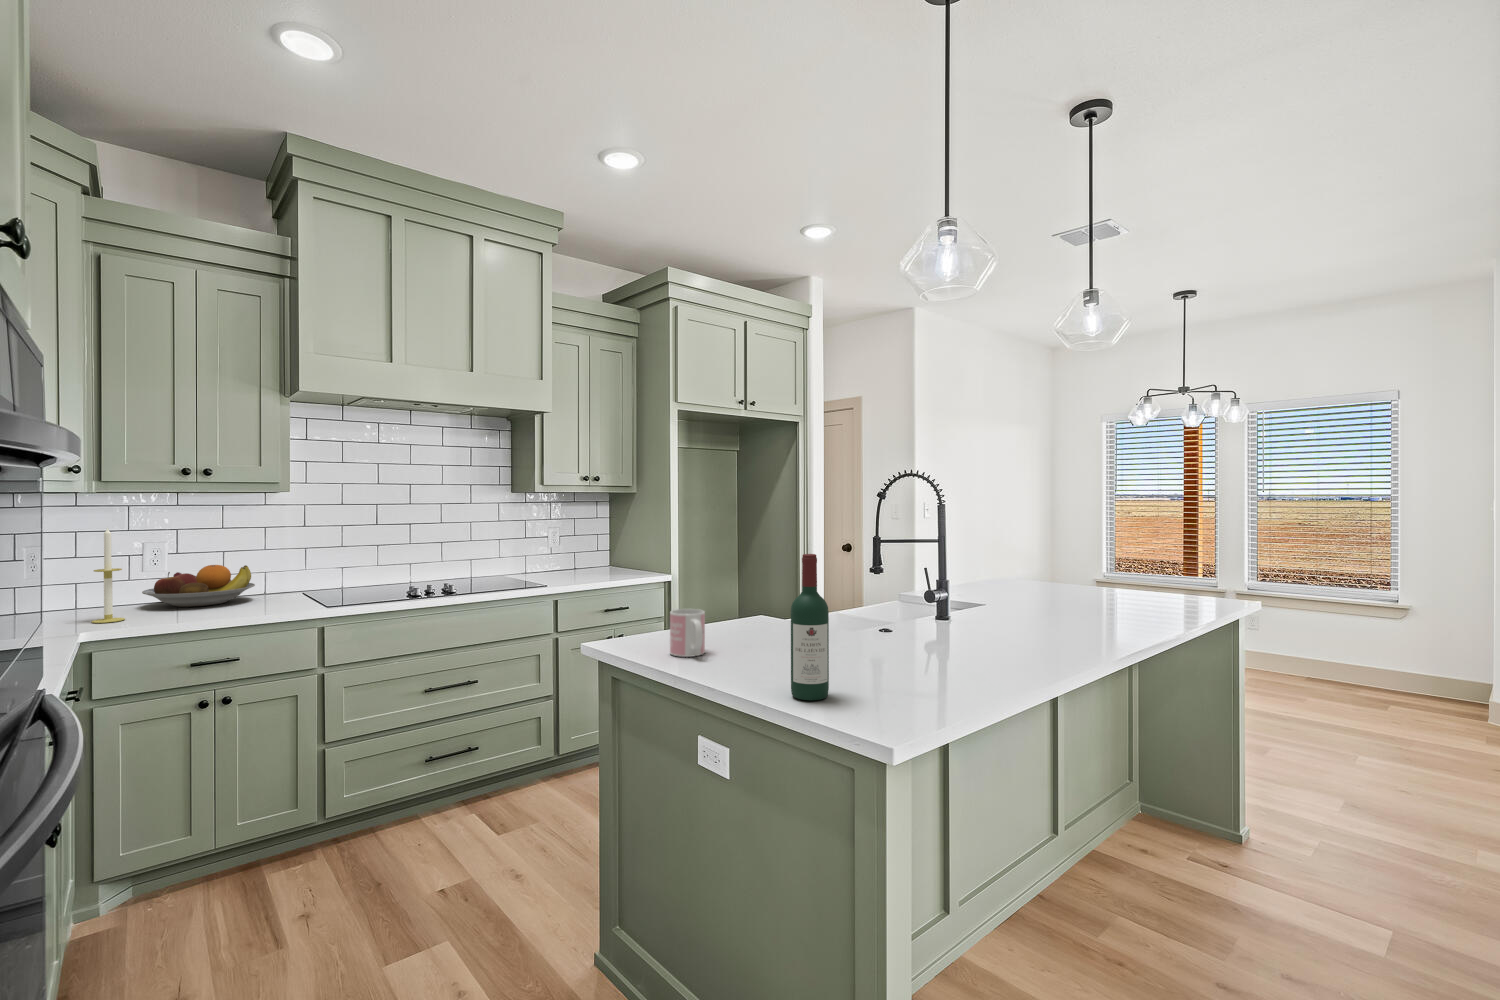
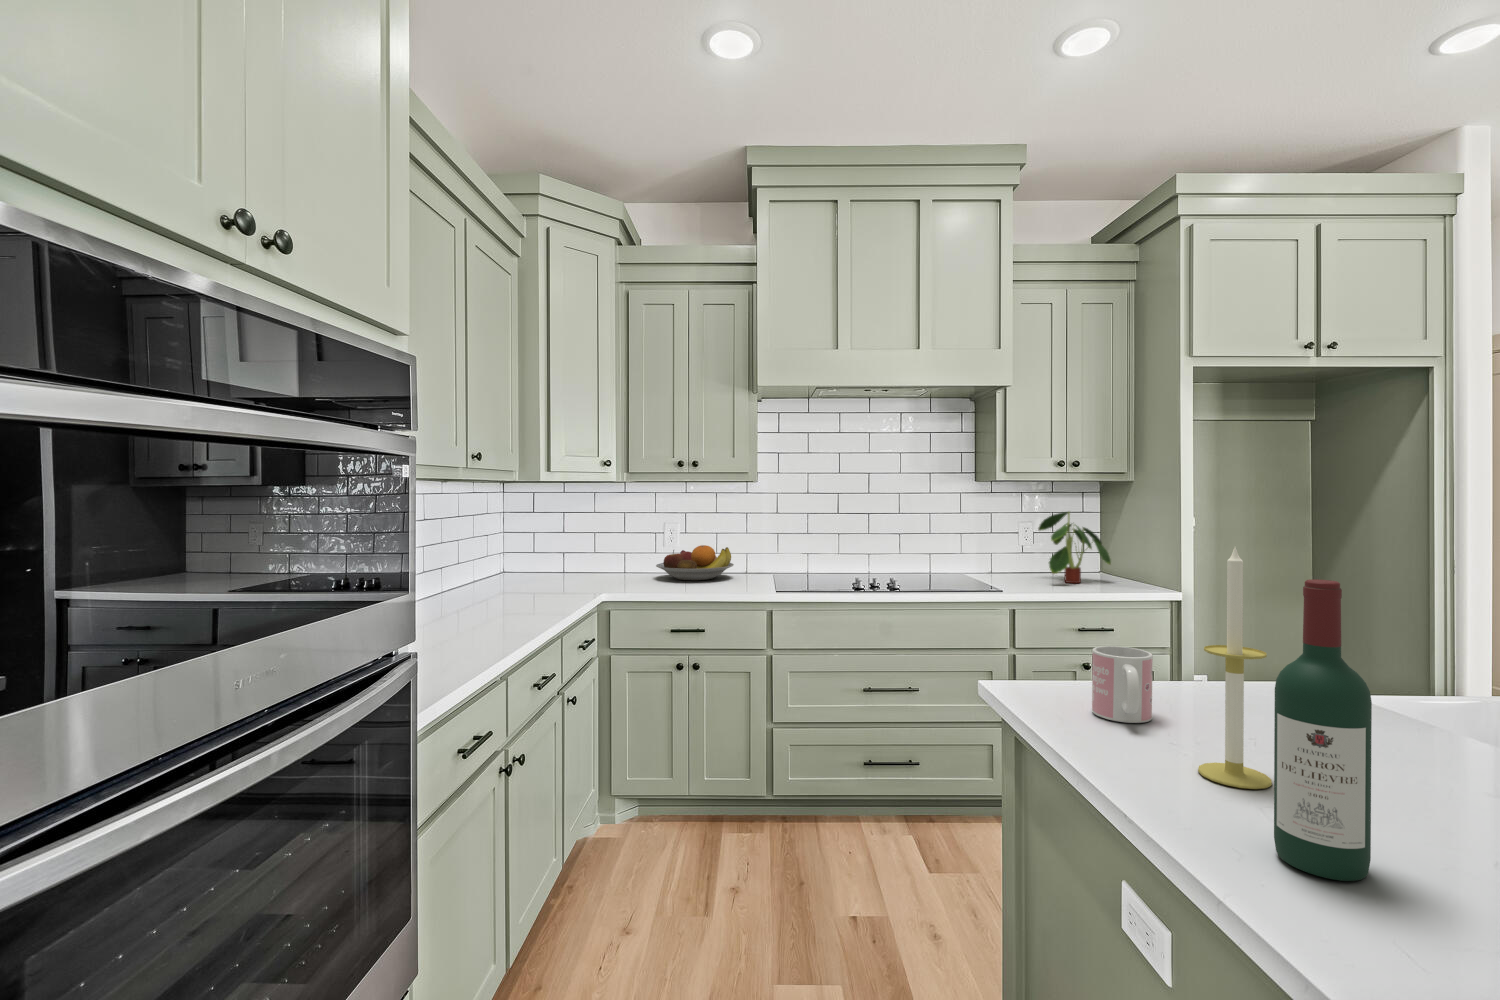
plant: none [562,517,623,576] -> present [1039,512,1111,583]
candle: present [92,528,125,623] -> present [1198,545,1272,789]

